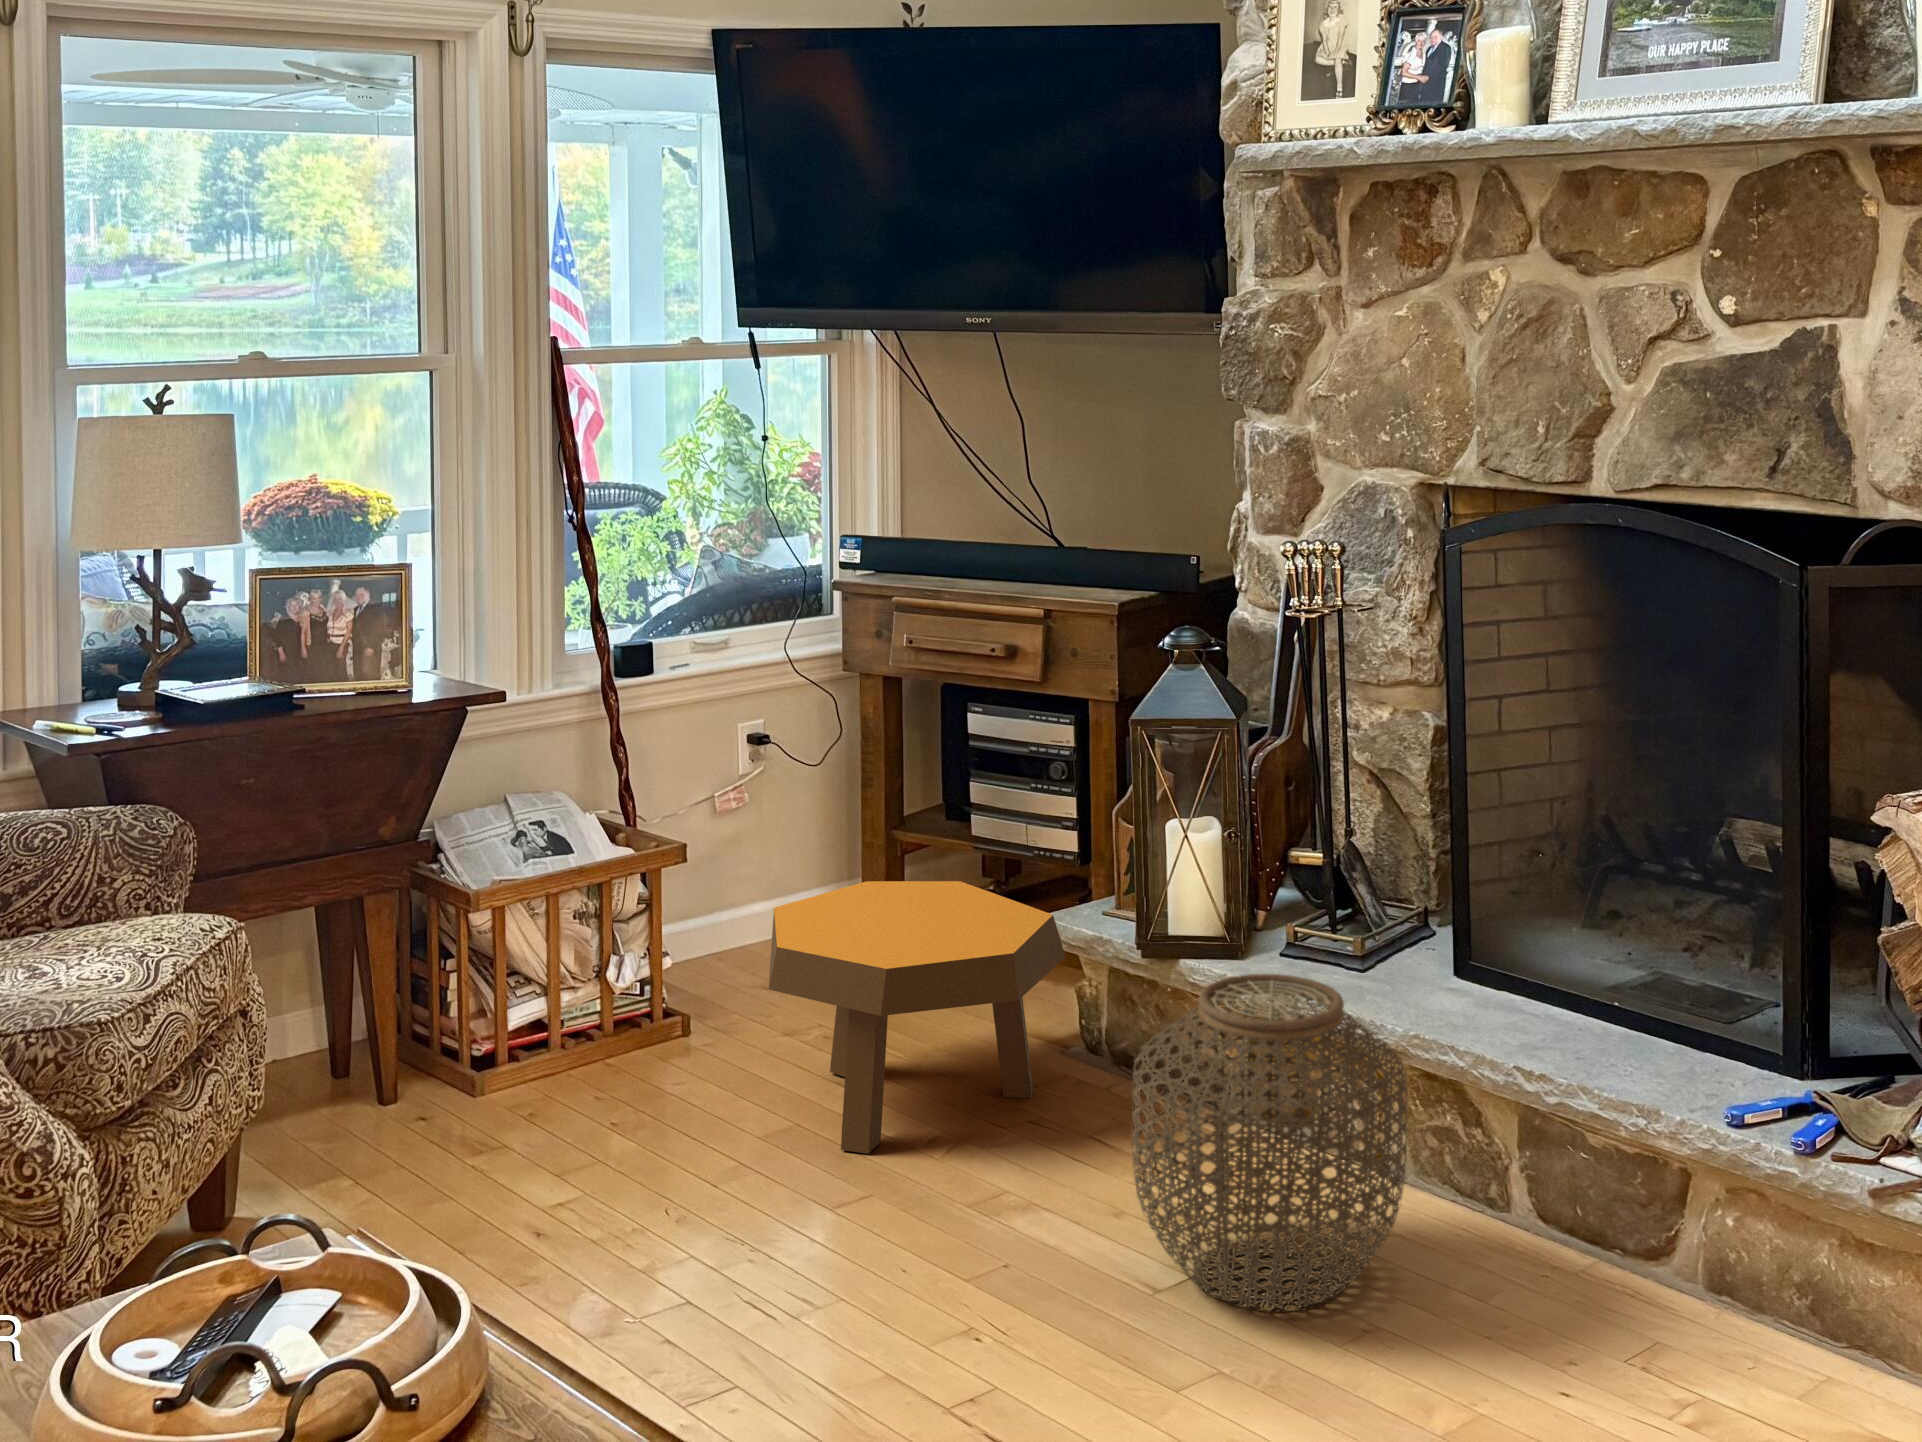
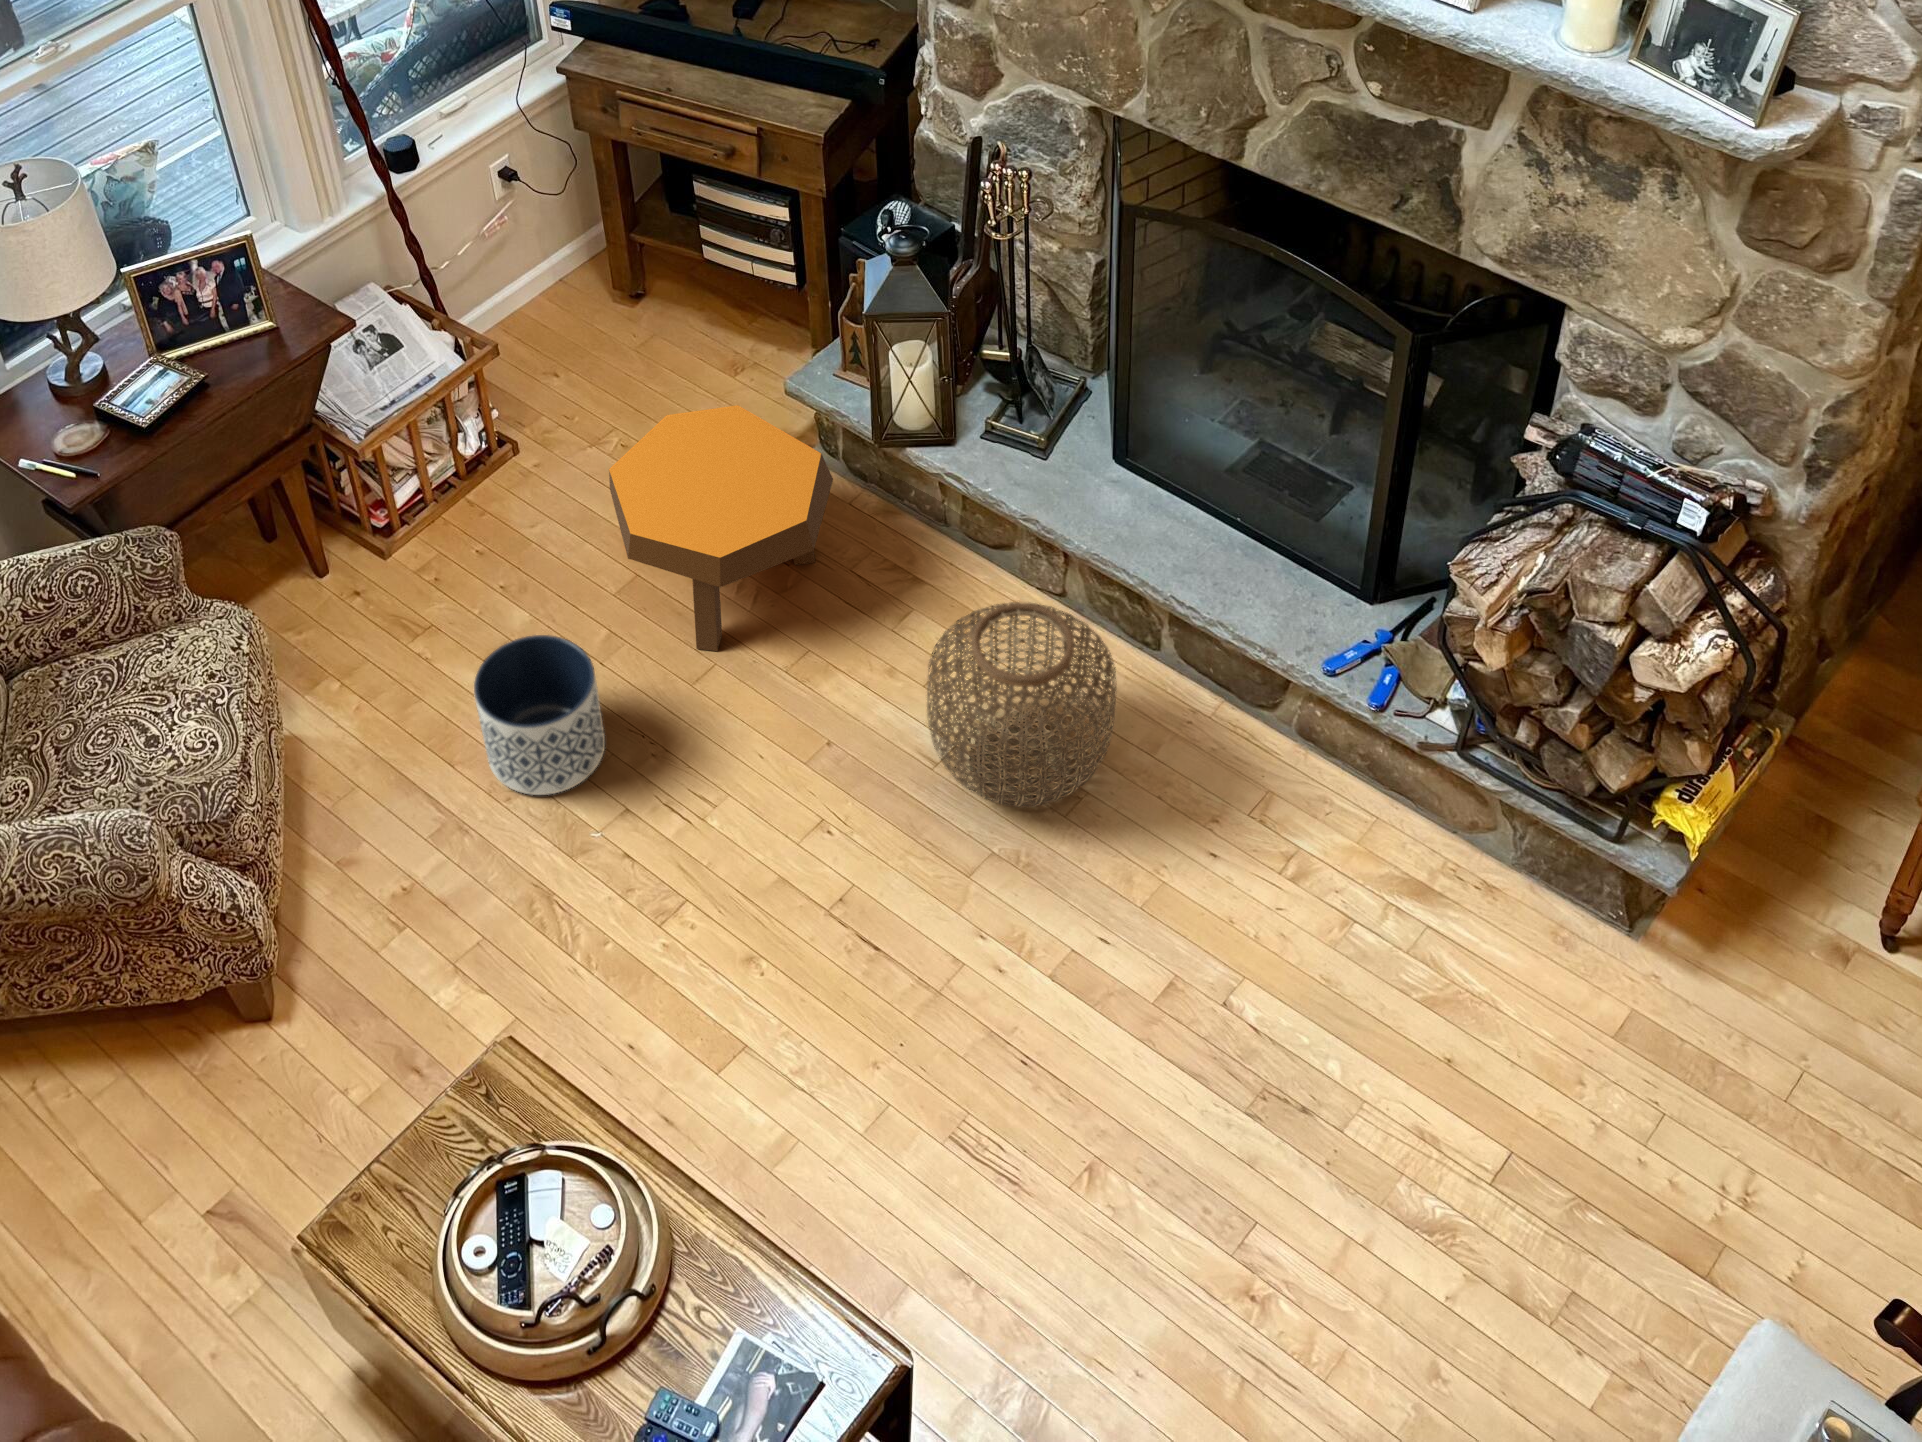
planter: none [503,1033,678,1250] -> present [474,635,605,795]

